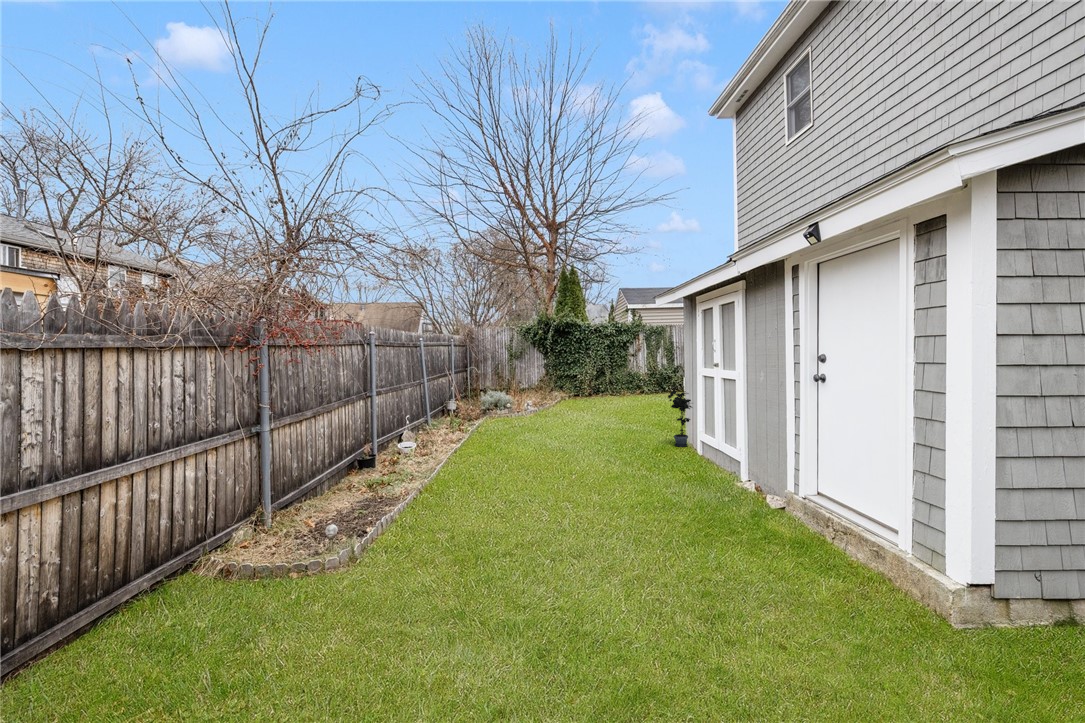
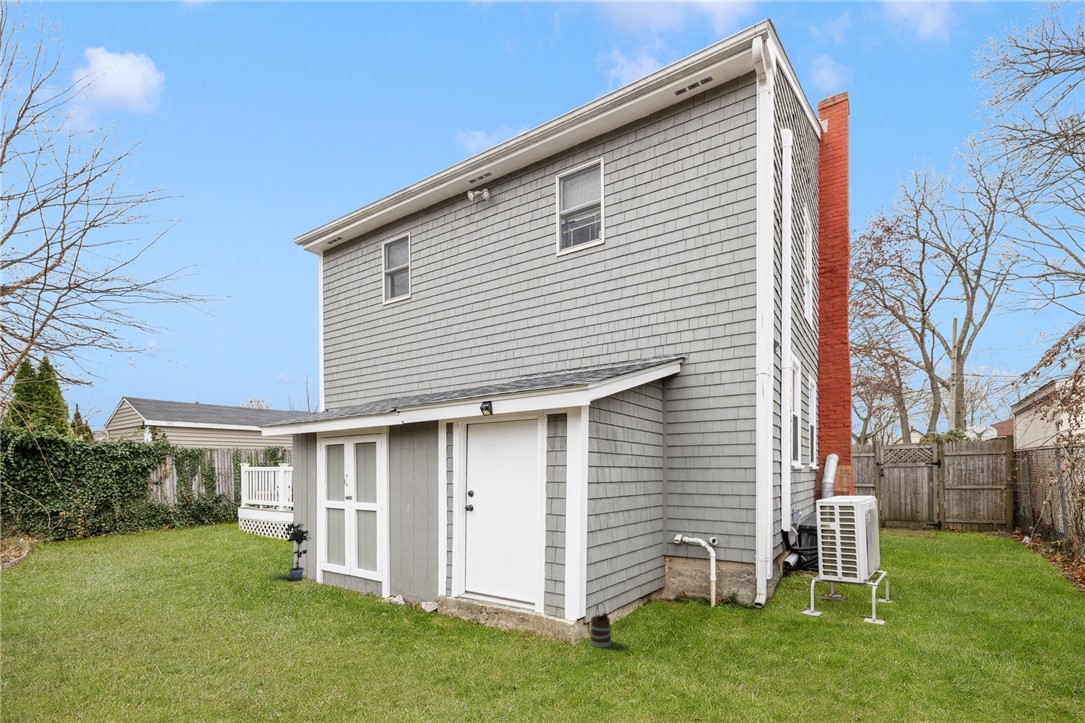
wooden bucket: none [992,568,1049,655] -> present [590,604,612,647]

